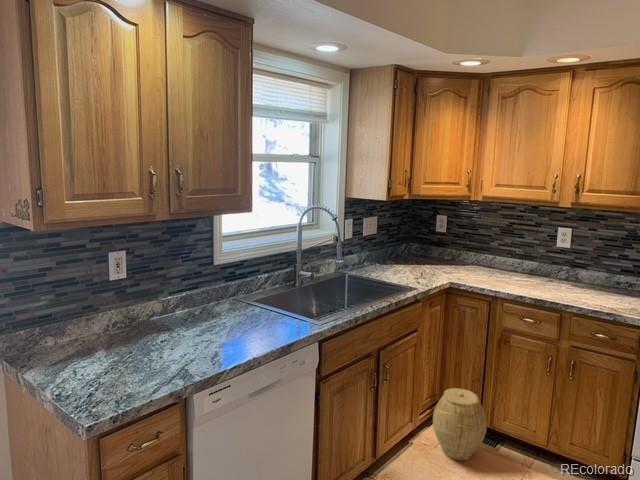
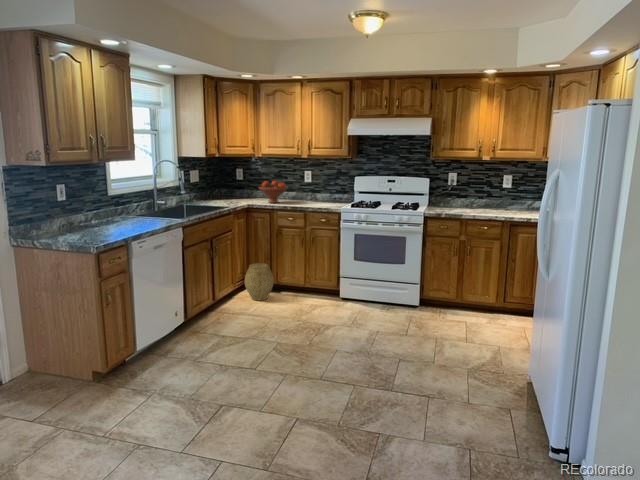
fruit bowl: none [472,242,527,283] -> present [259,181,287,203]

